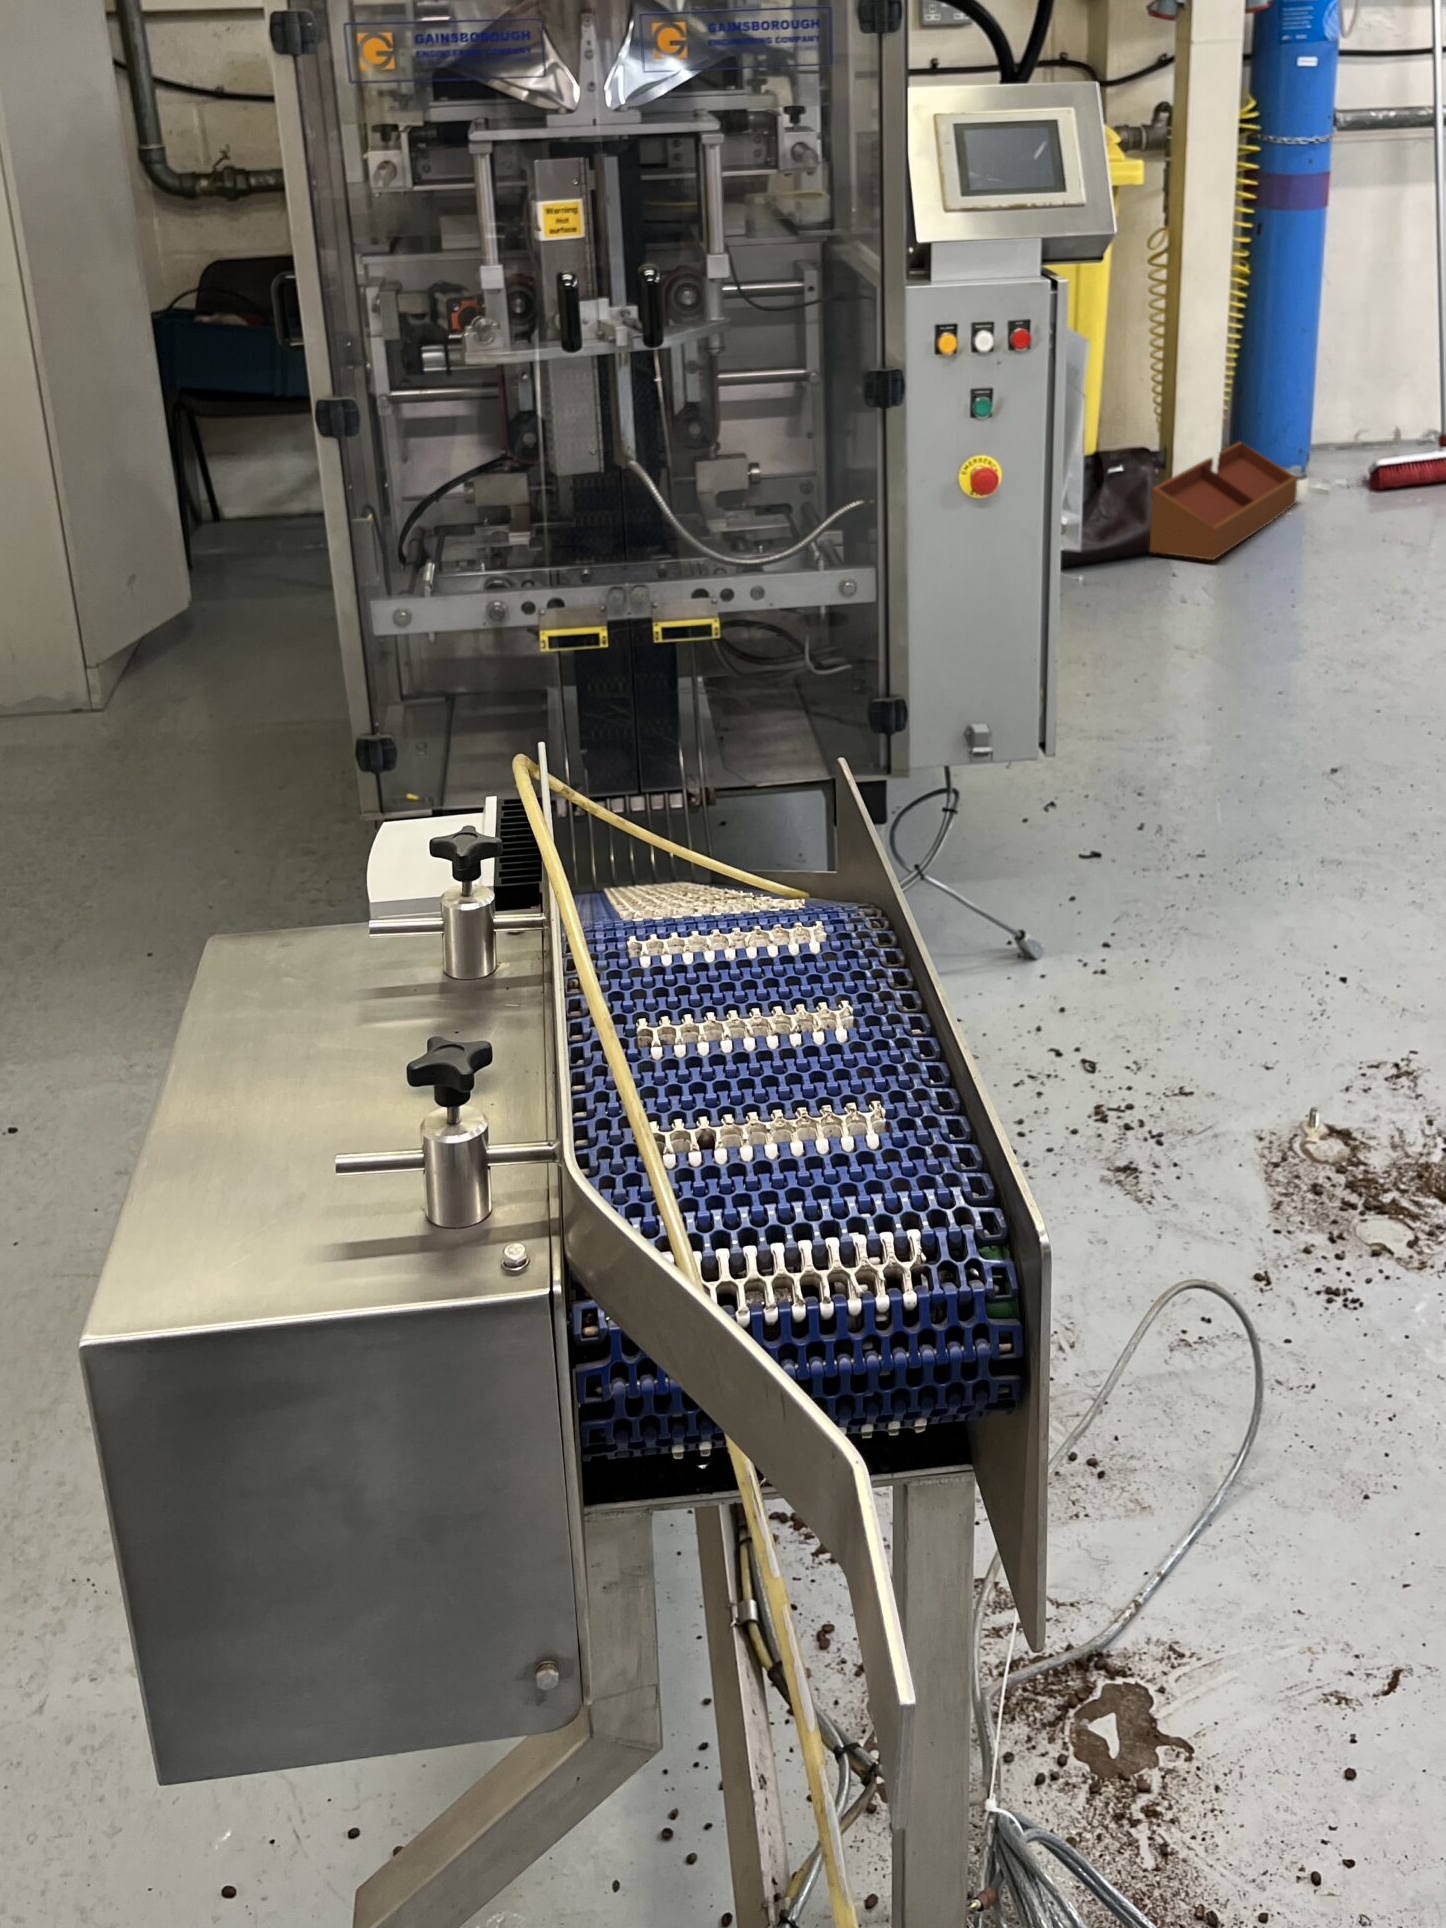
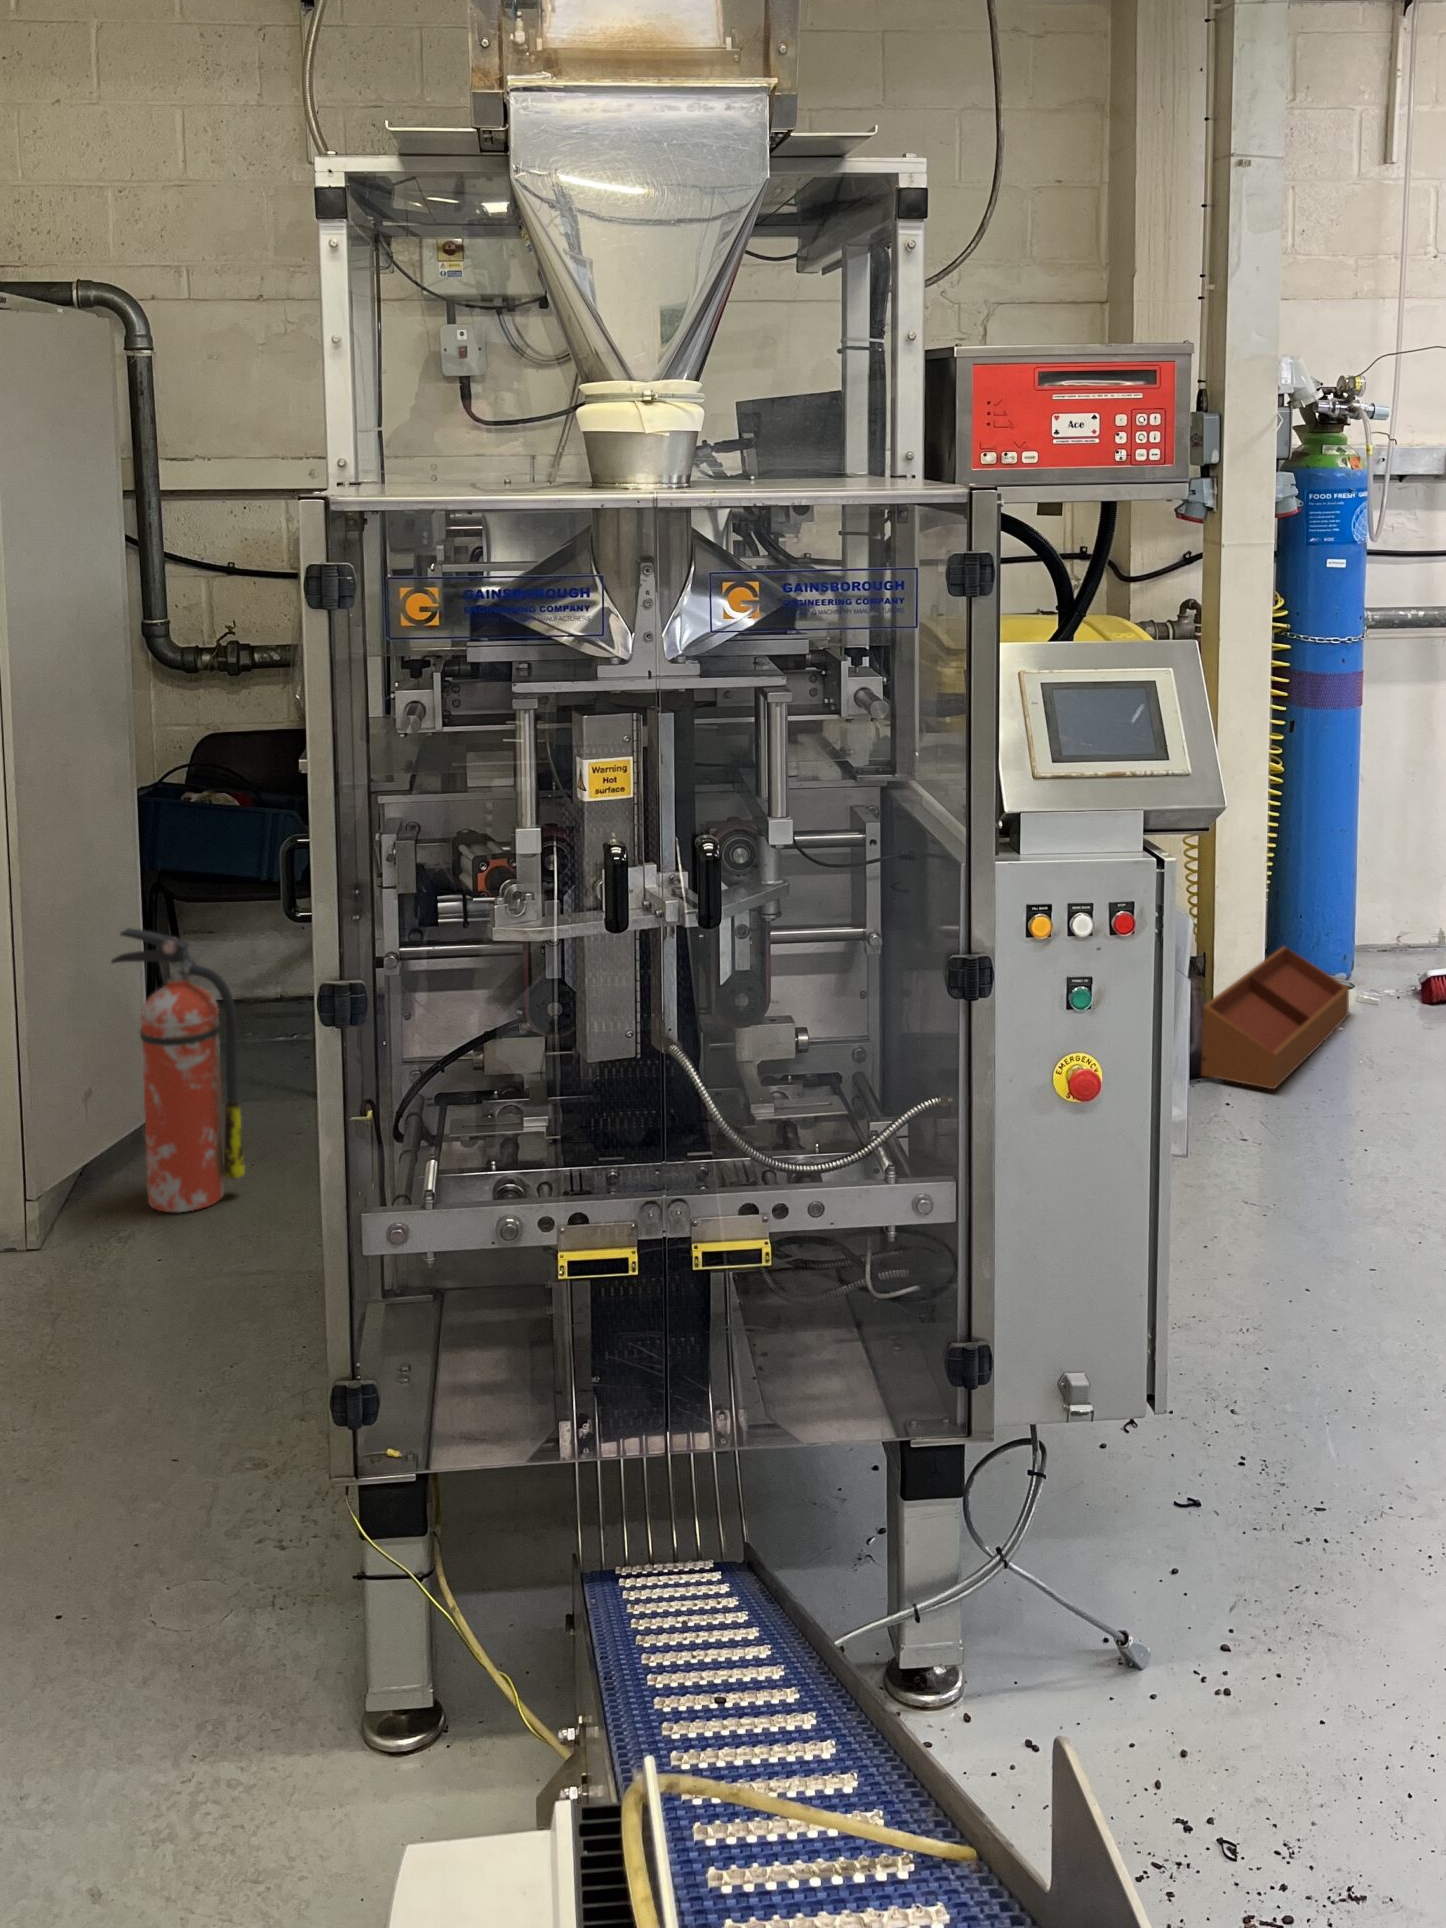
fire extinguisher: none [142,427,283,678] -> present [111,928,245,1212]

